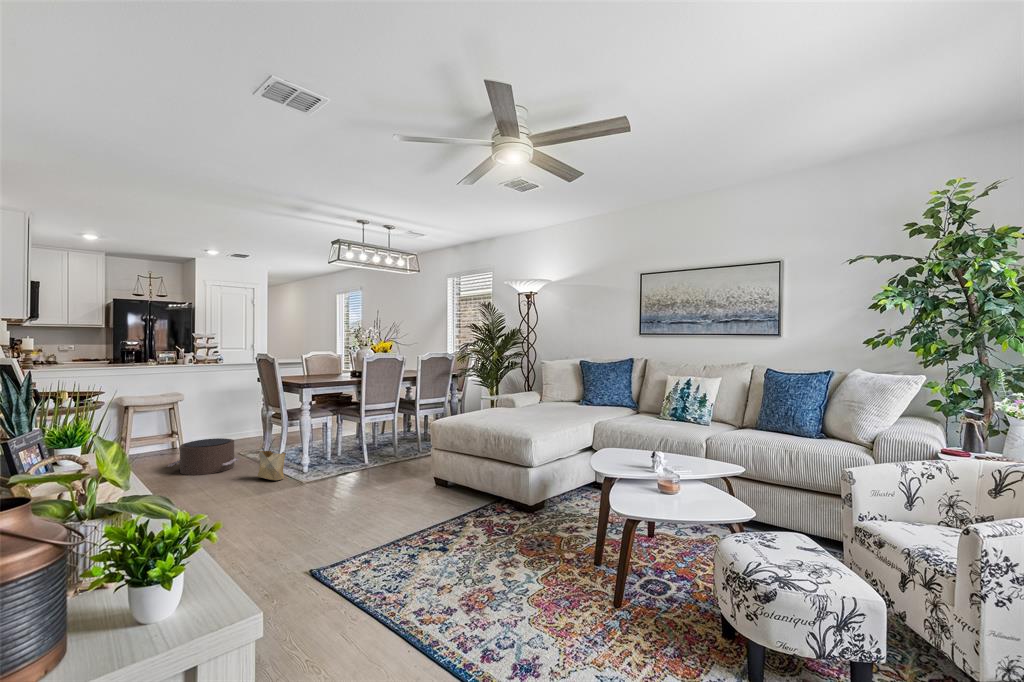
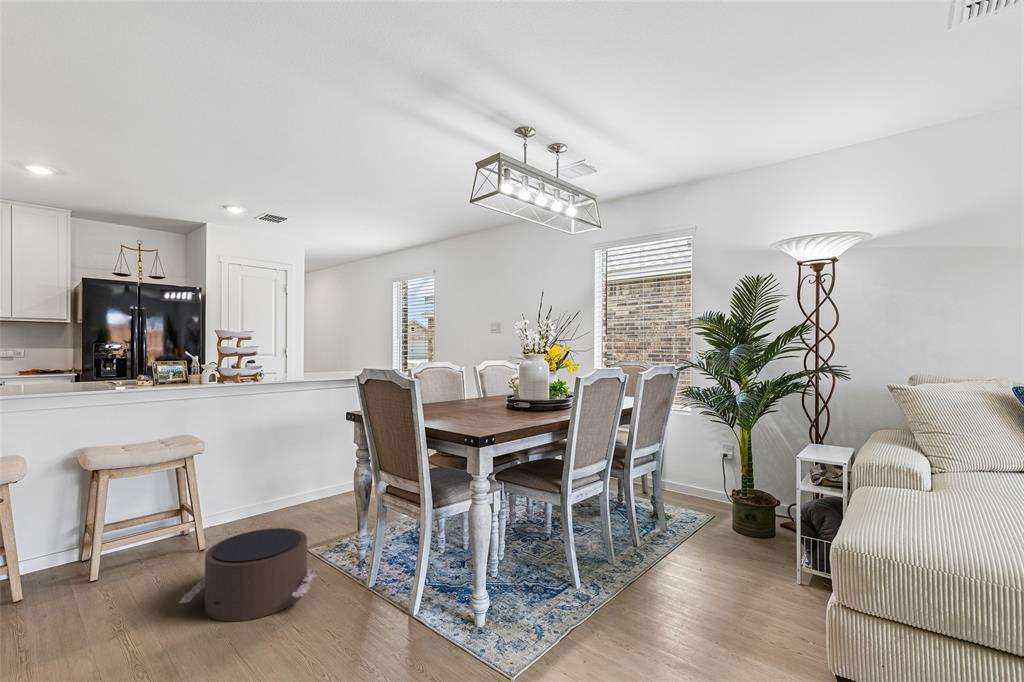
woven basket: present [257,436,286,480] -> none [374,541,436,646]

